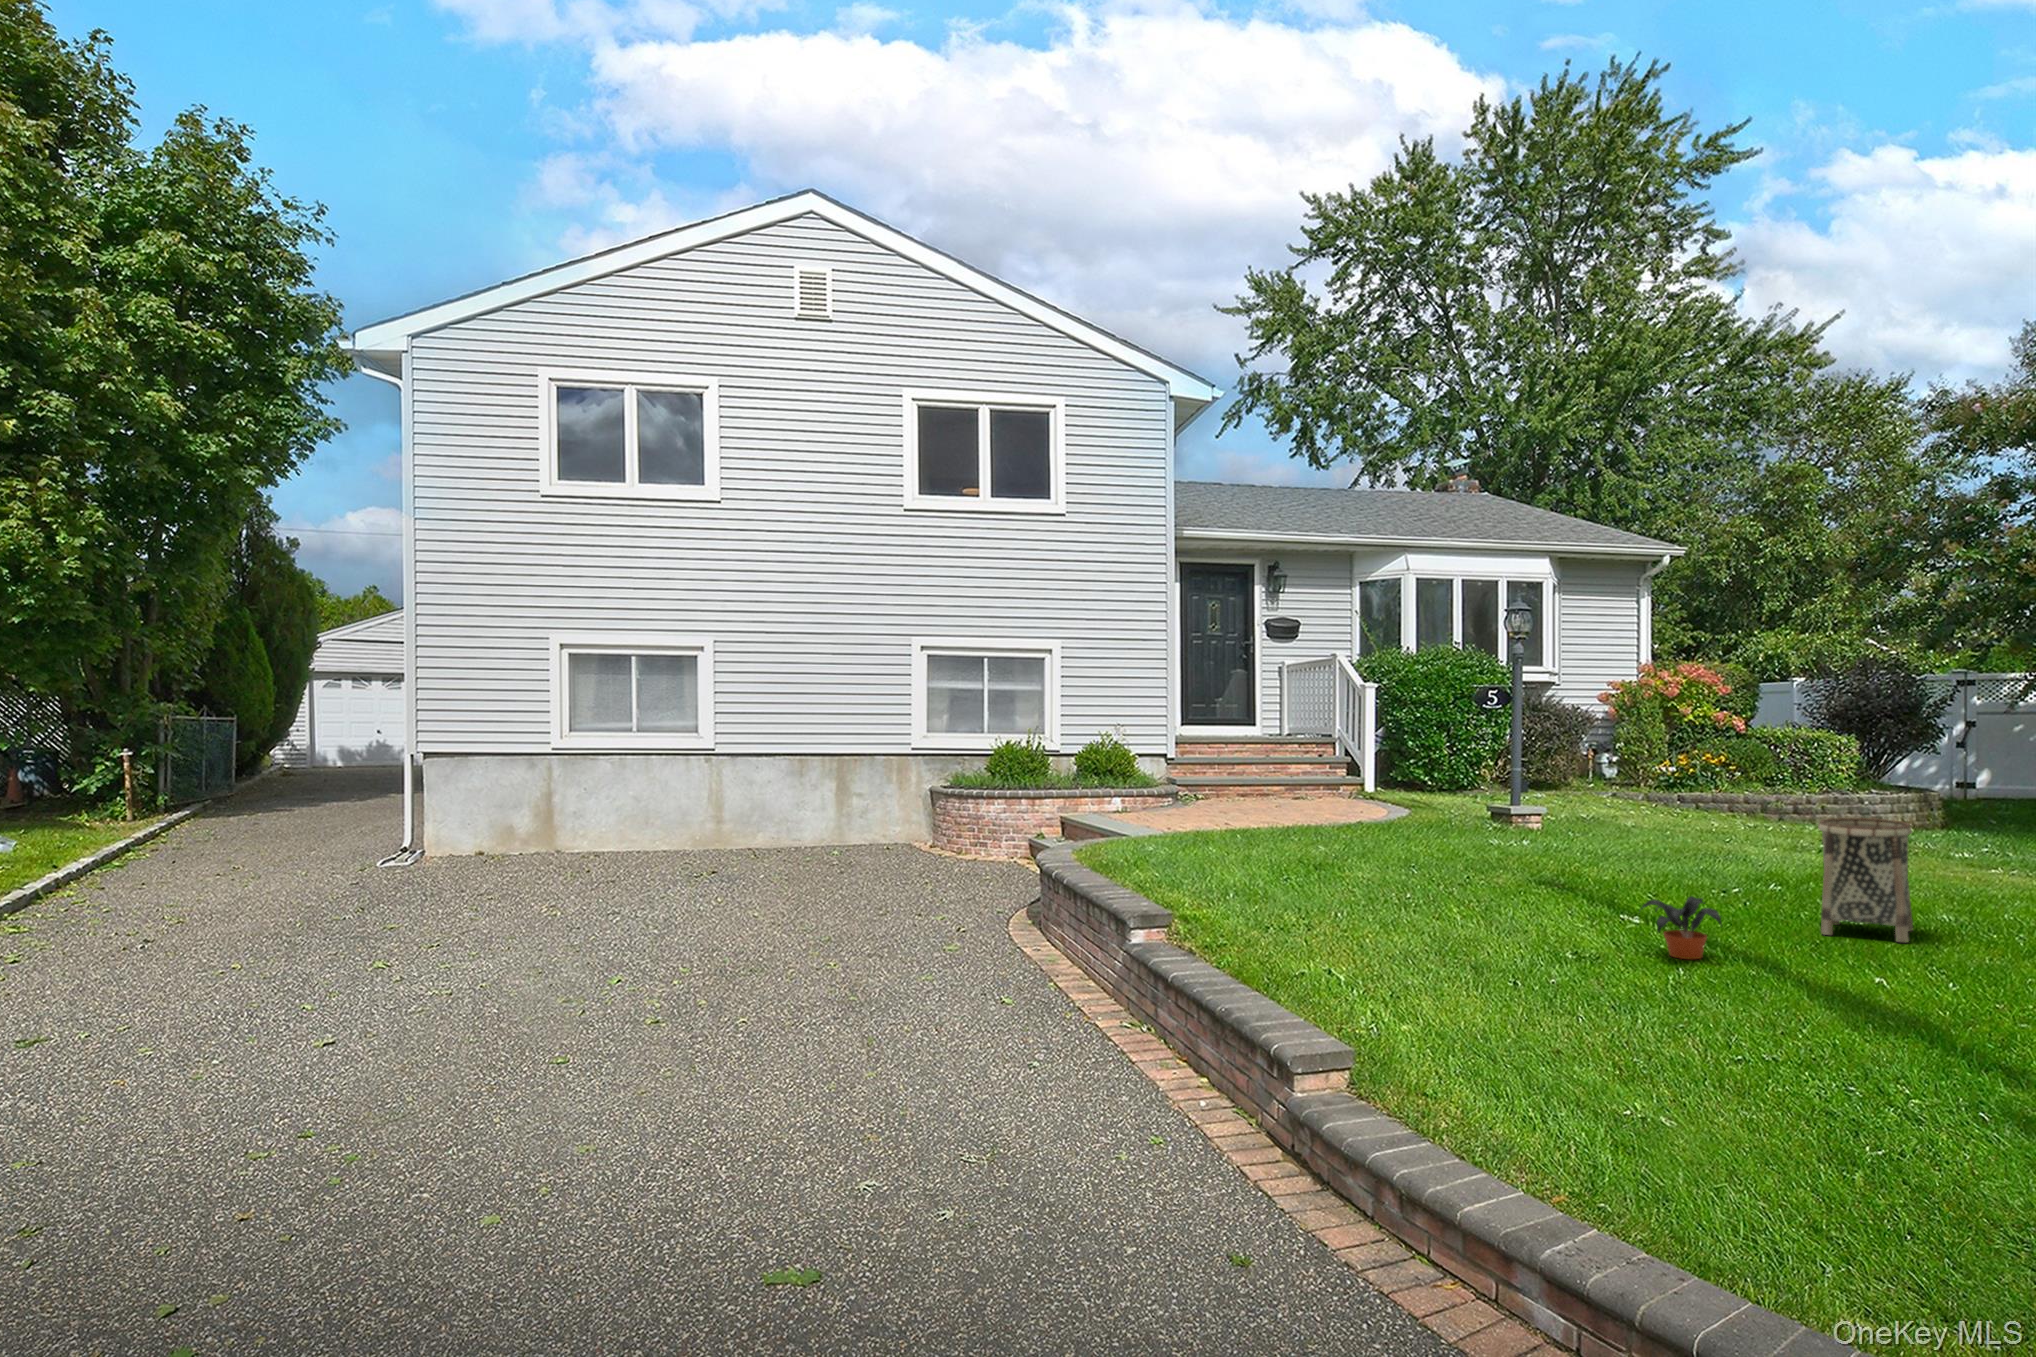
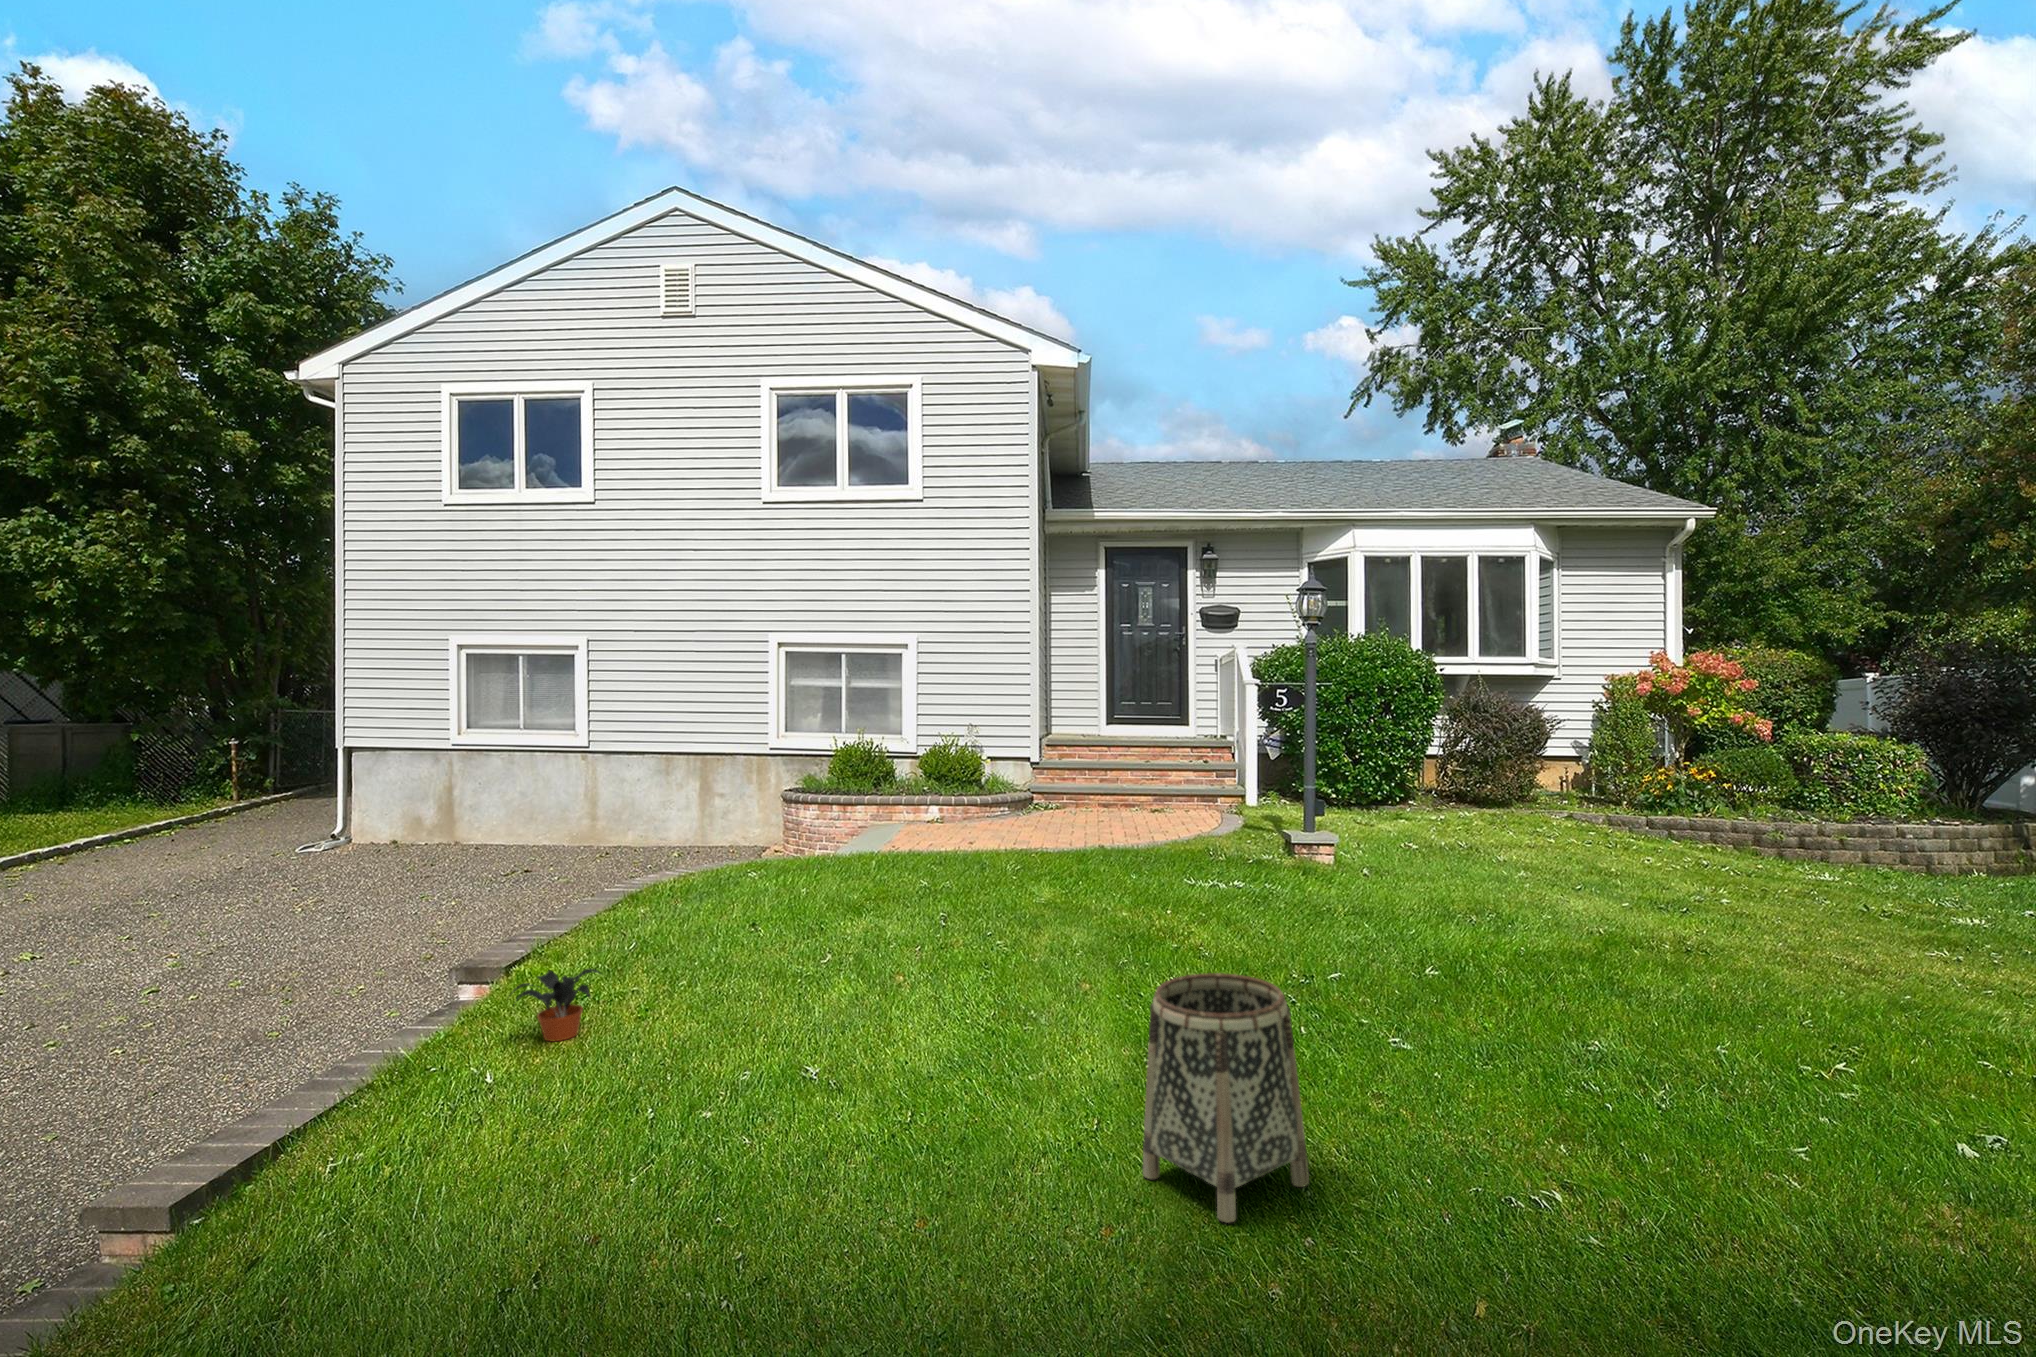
potted plant: present [1642,896,1722,959] -> present [512,969,599,1041]

